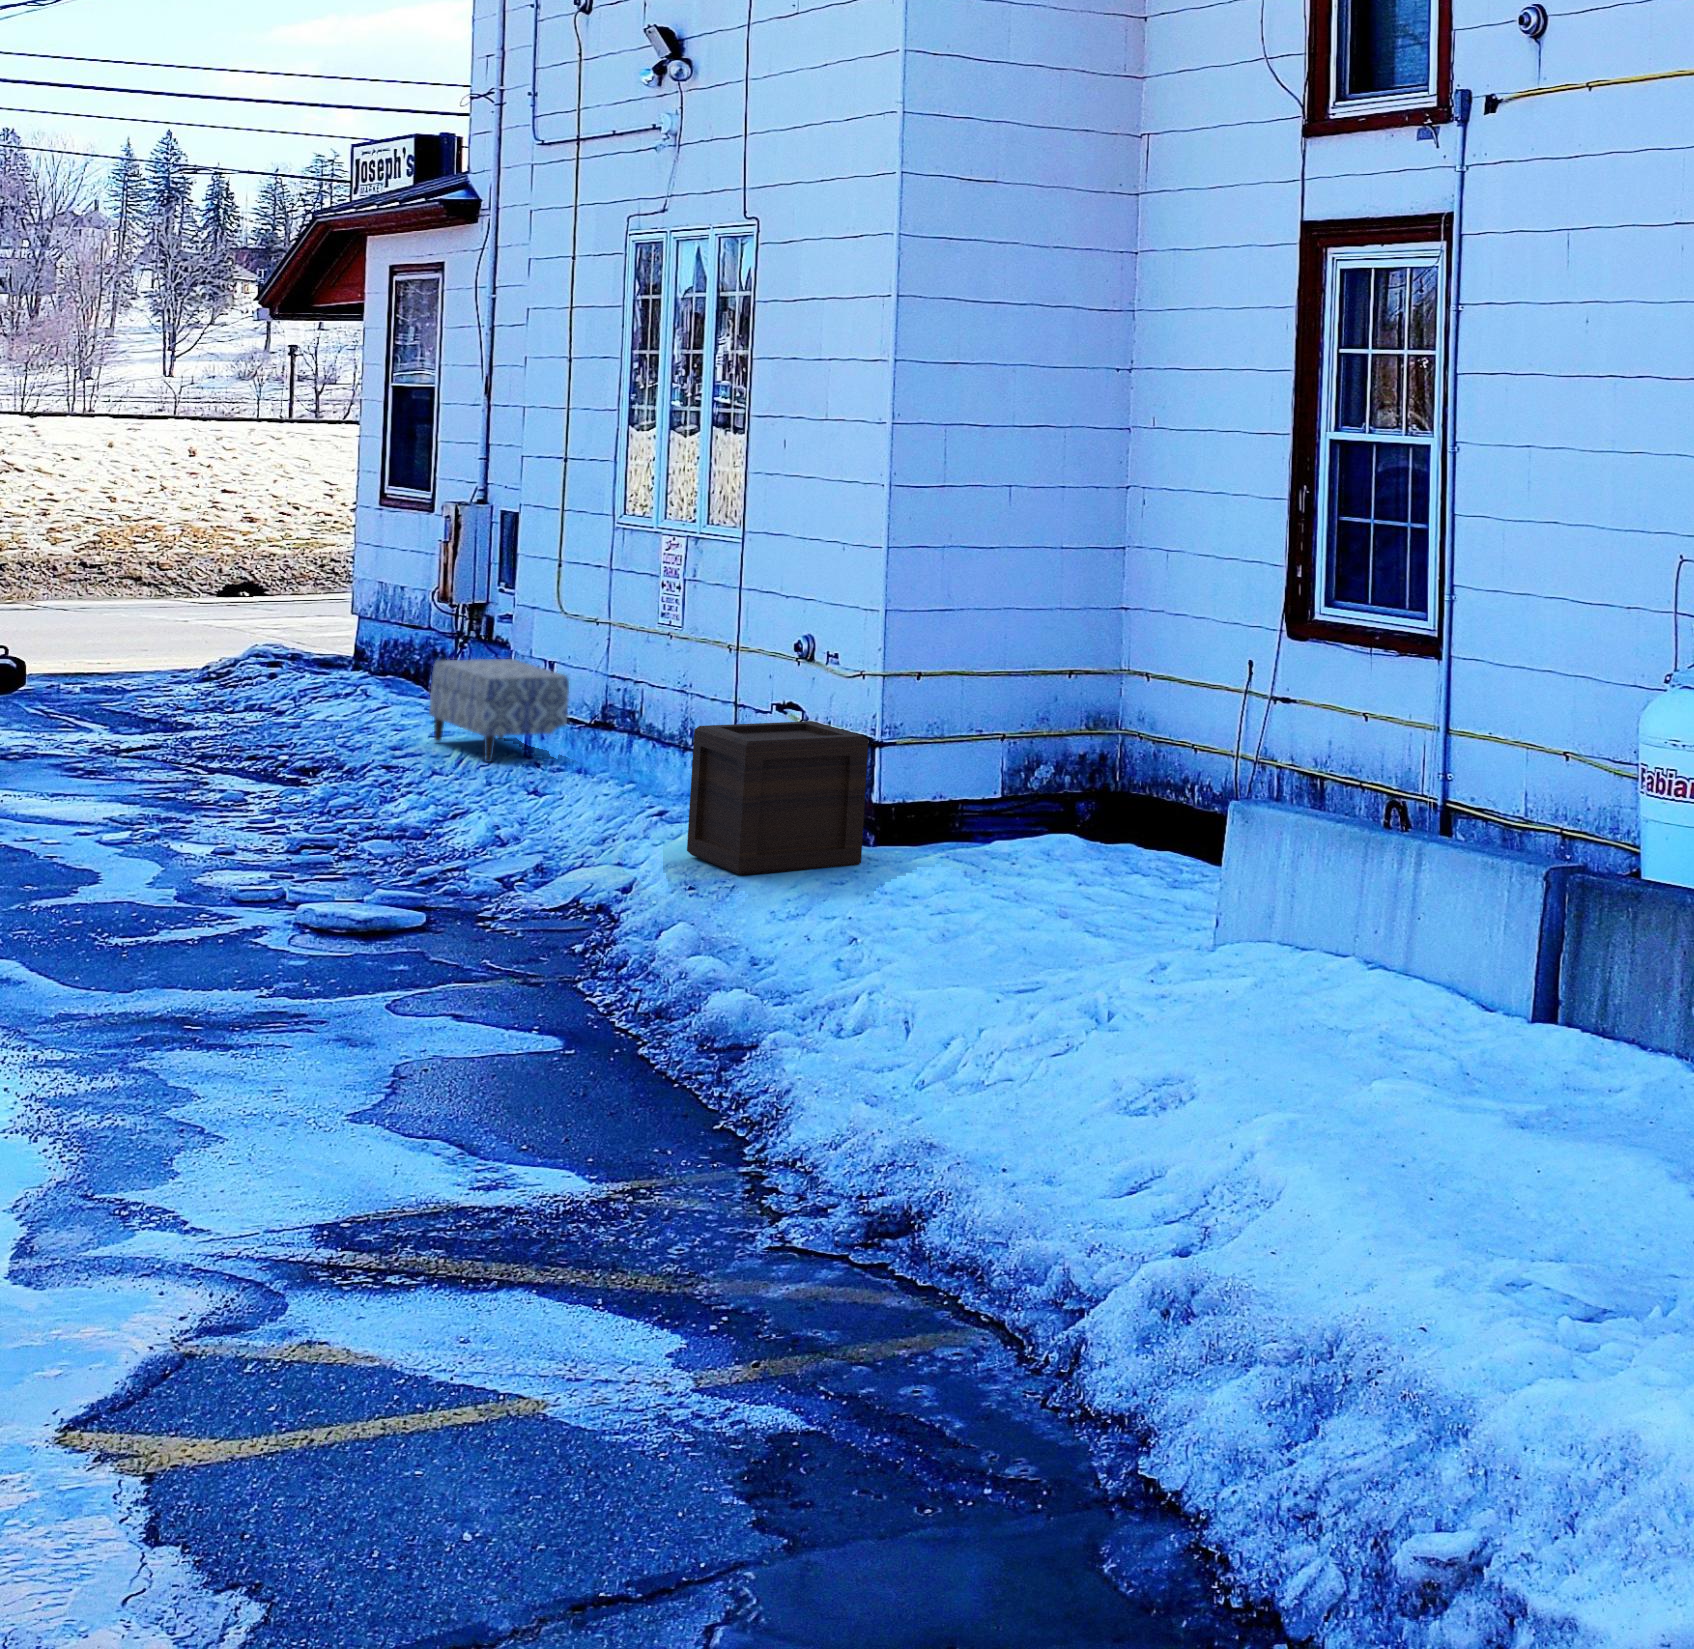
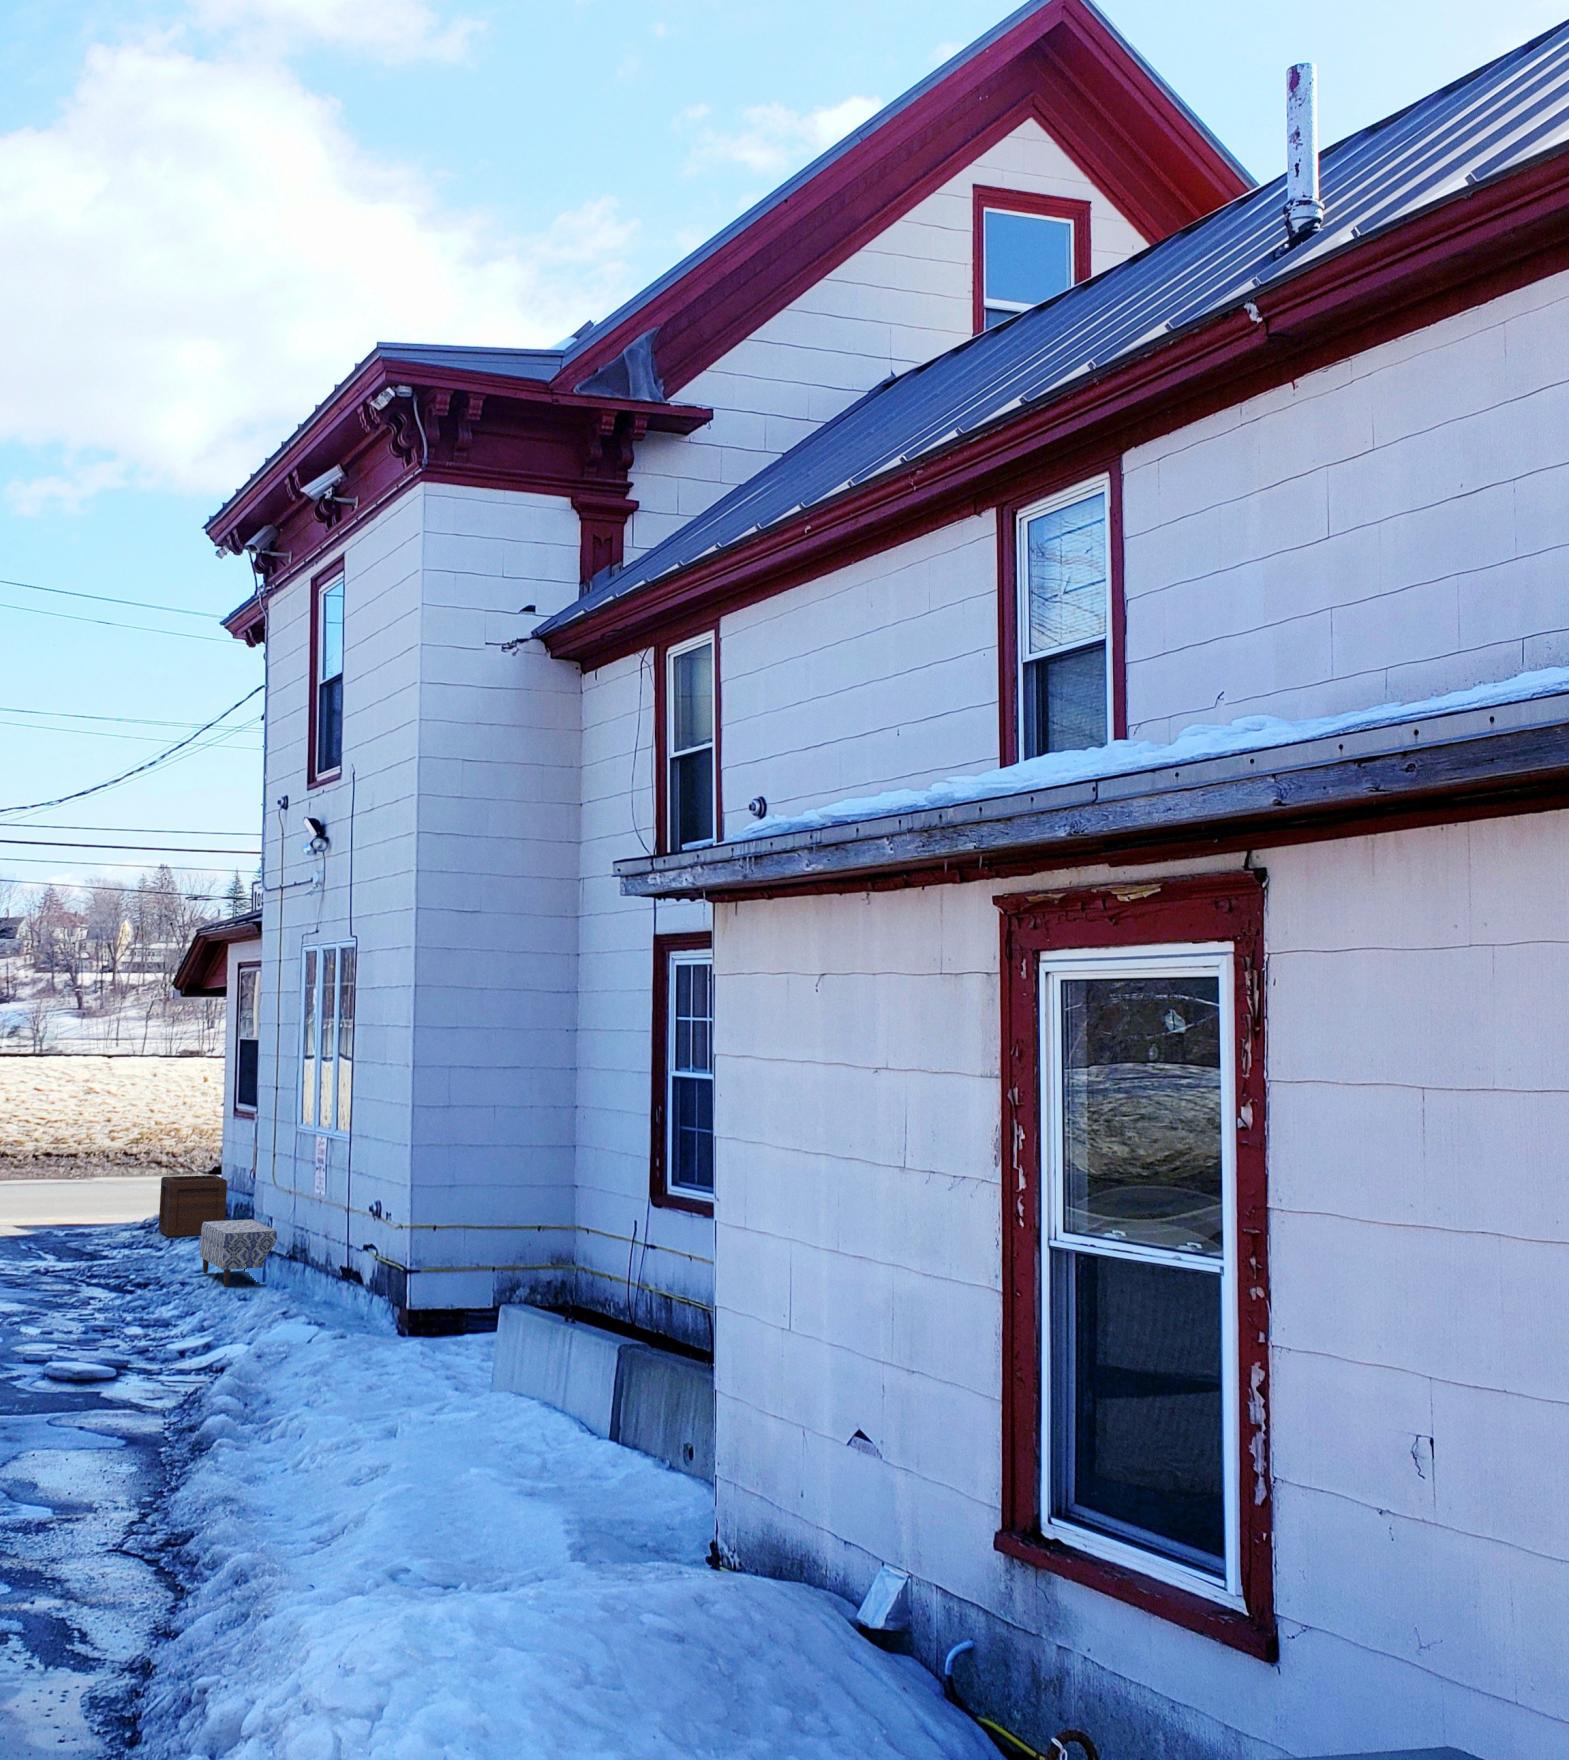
wooden crate: present [687,721,868,875] -> present [158,1175,227,1237]

